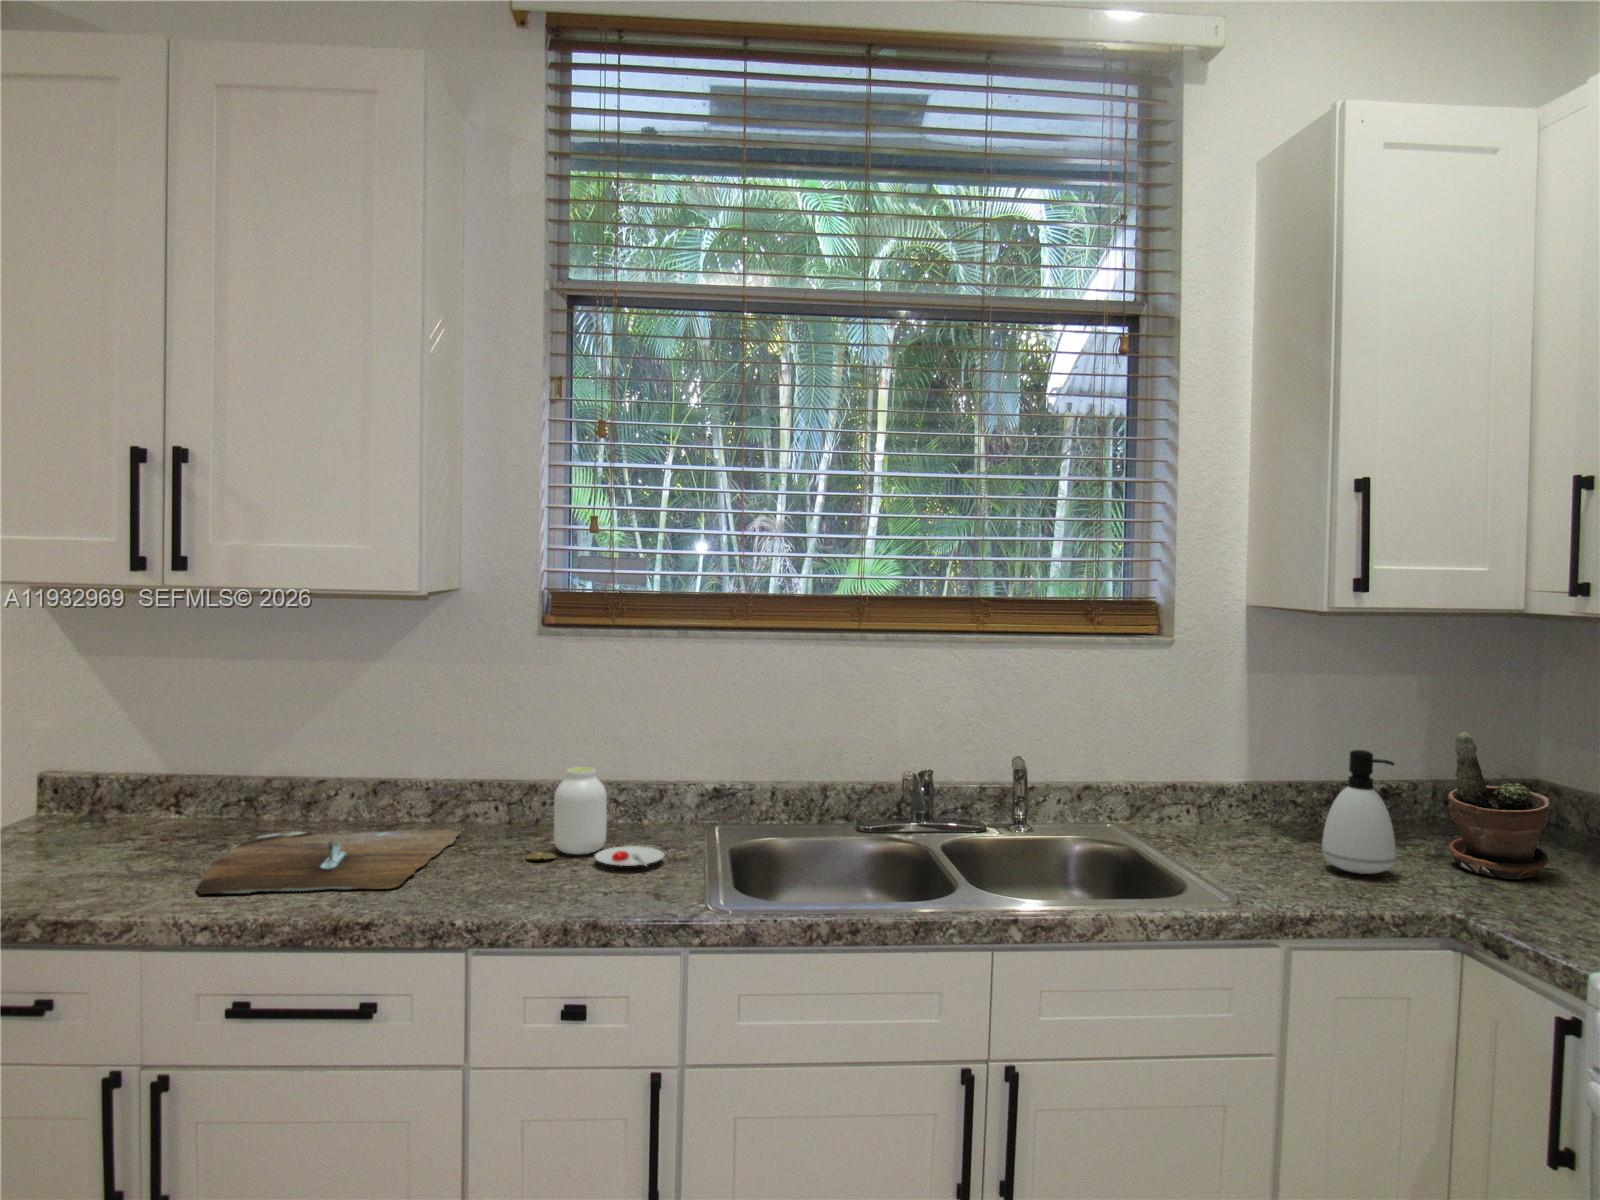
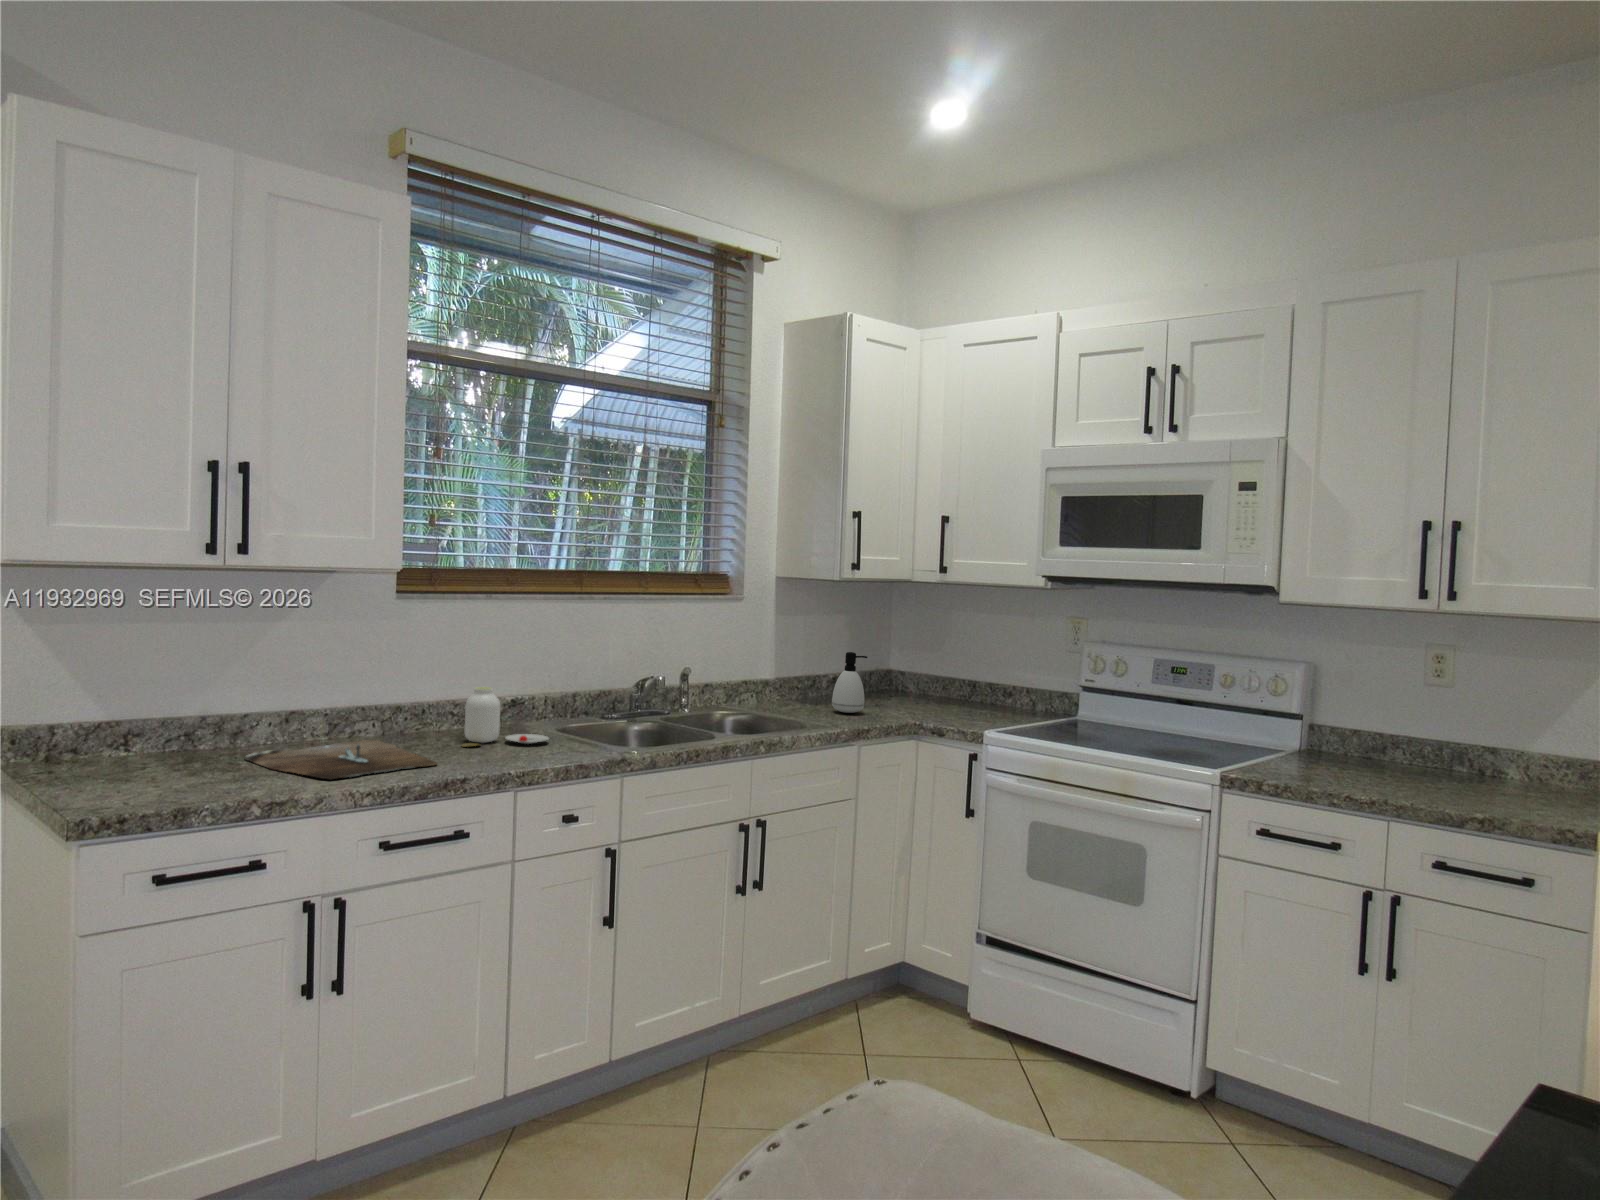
potted plant: present [1448,732,1551,879] -> none [873,641,916,710]

